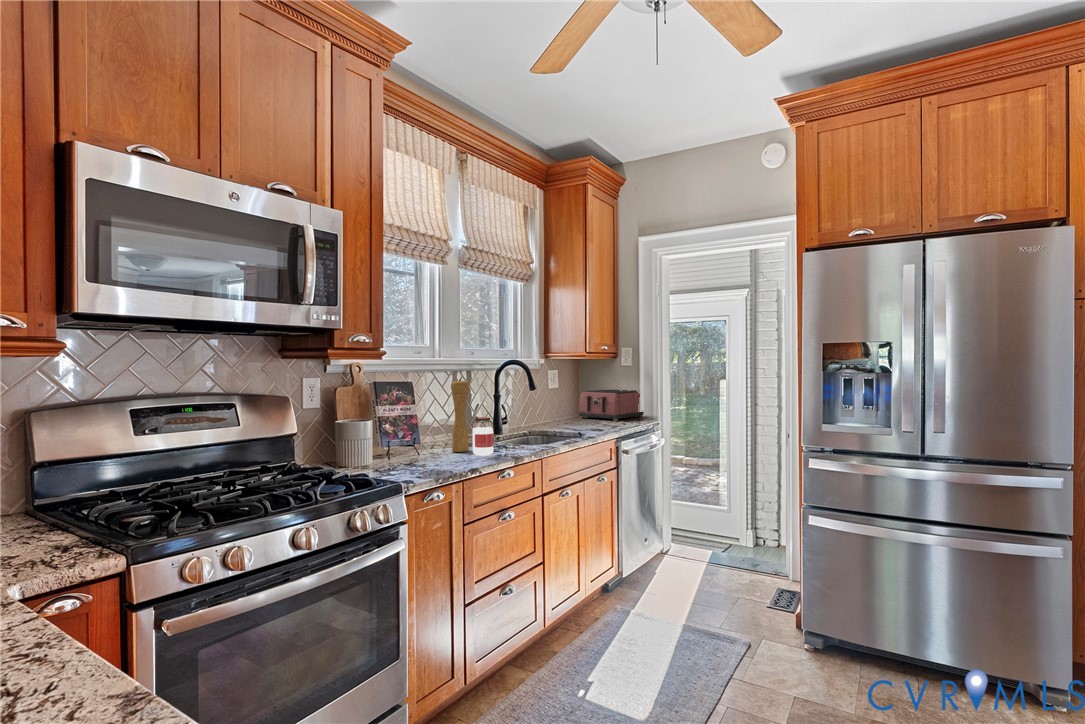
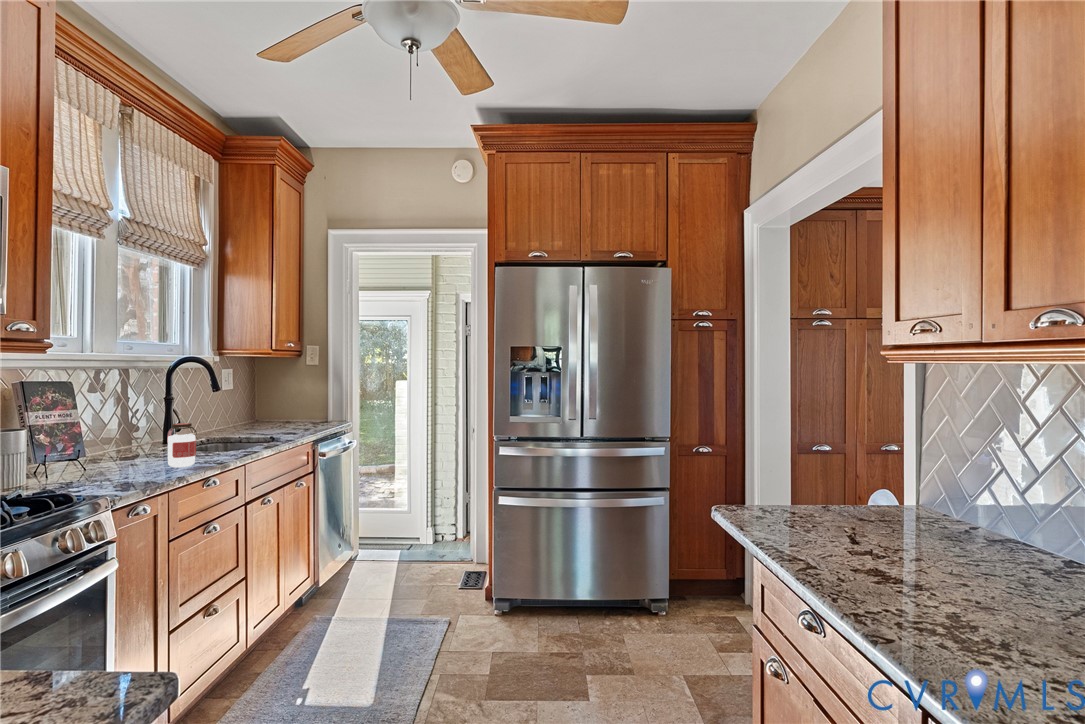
pepper mill: present [451,380,469,452] -> none [131,381,157,466]
toaster: present [578,390,644,421] -> none [259,393,333,426]

